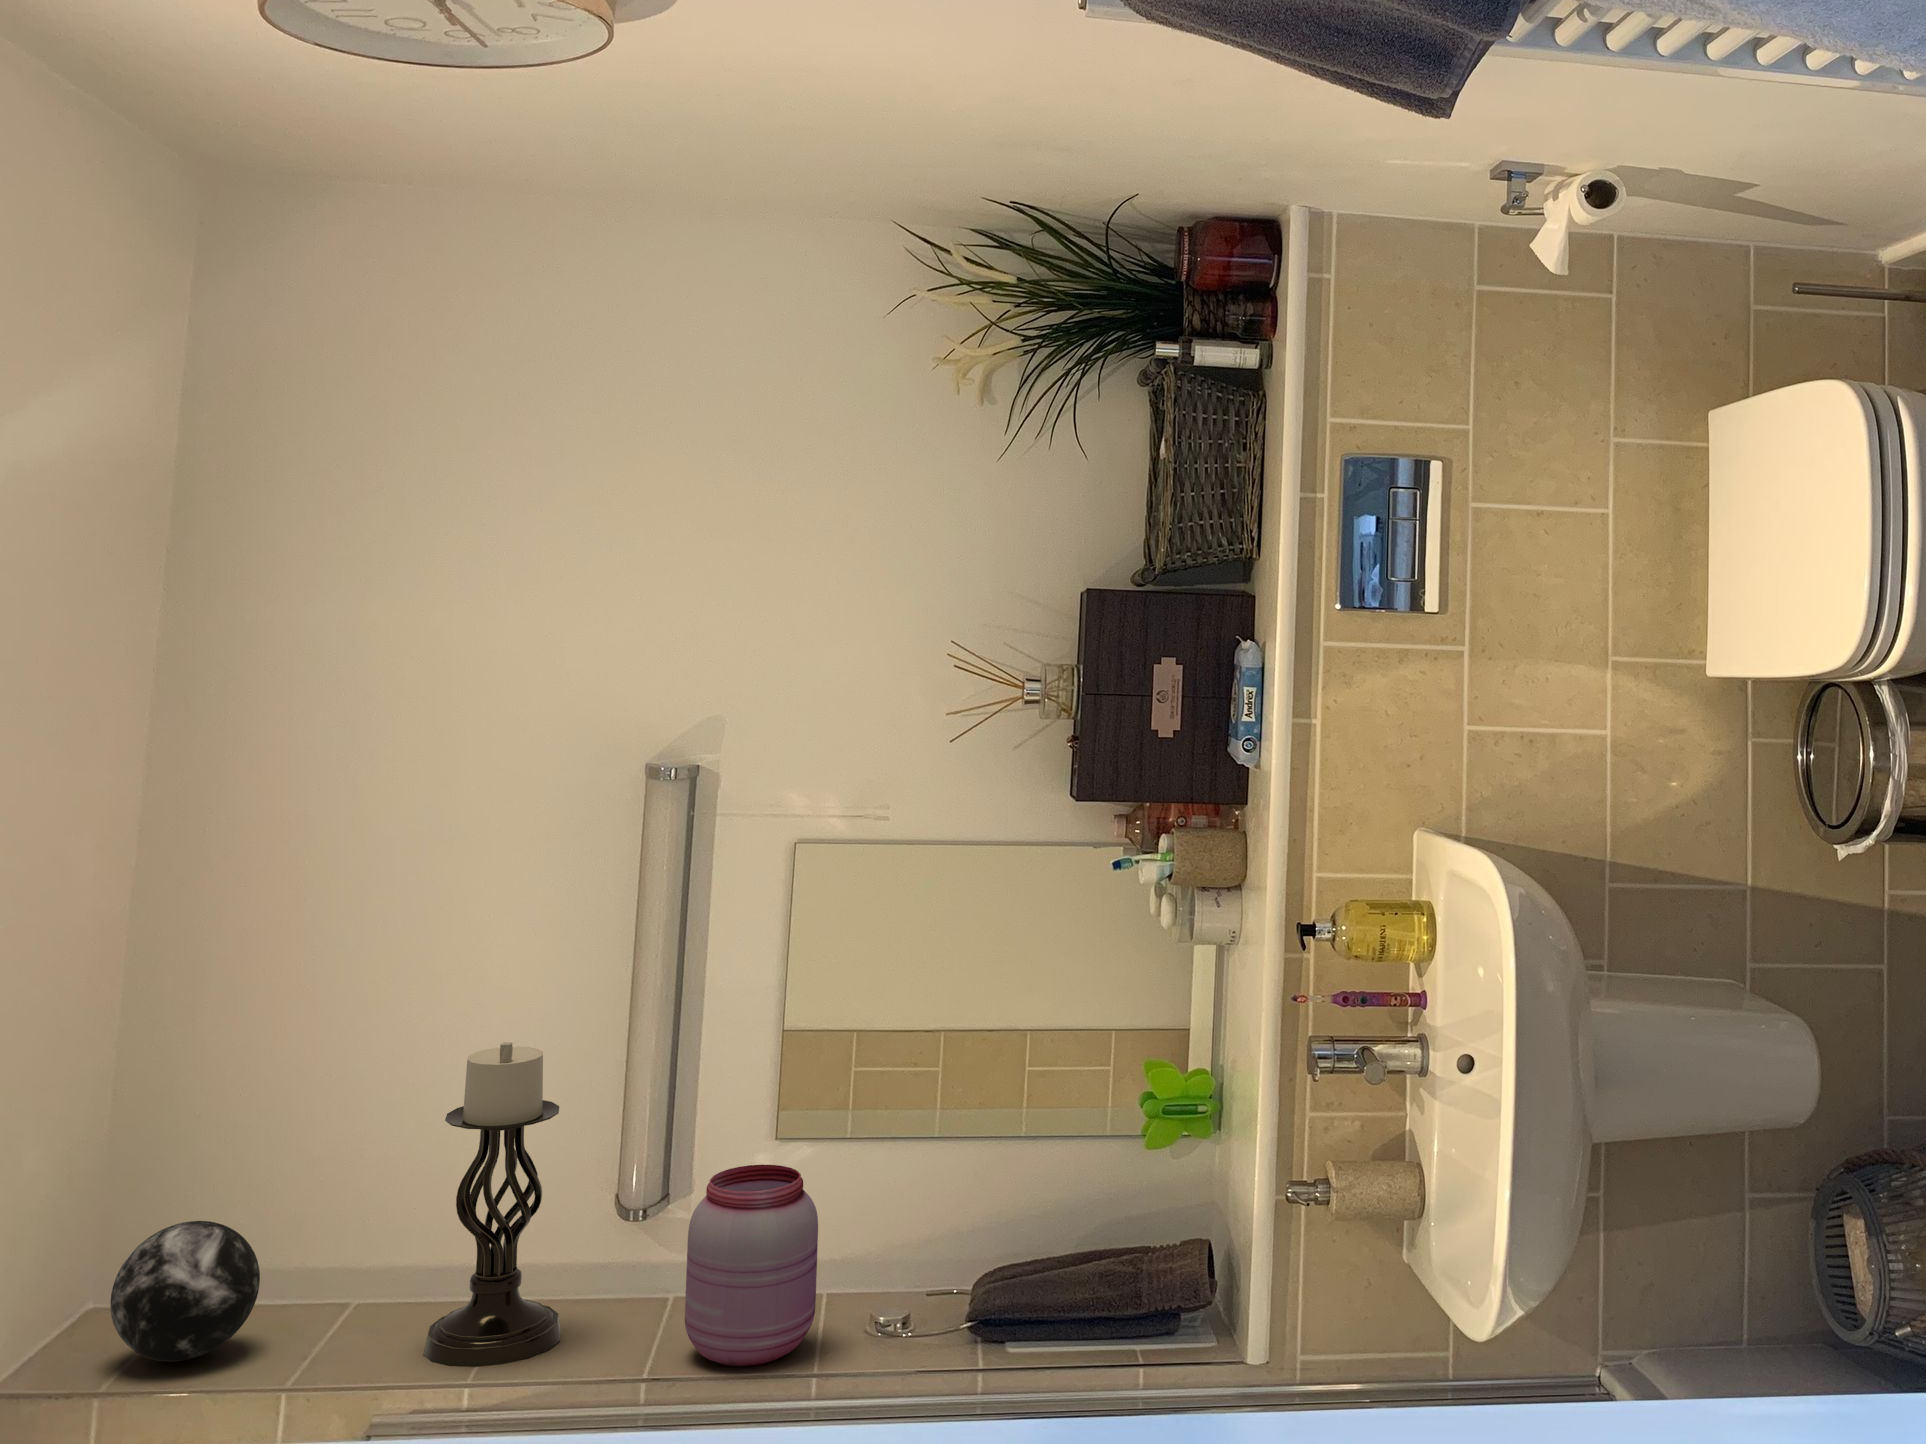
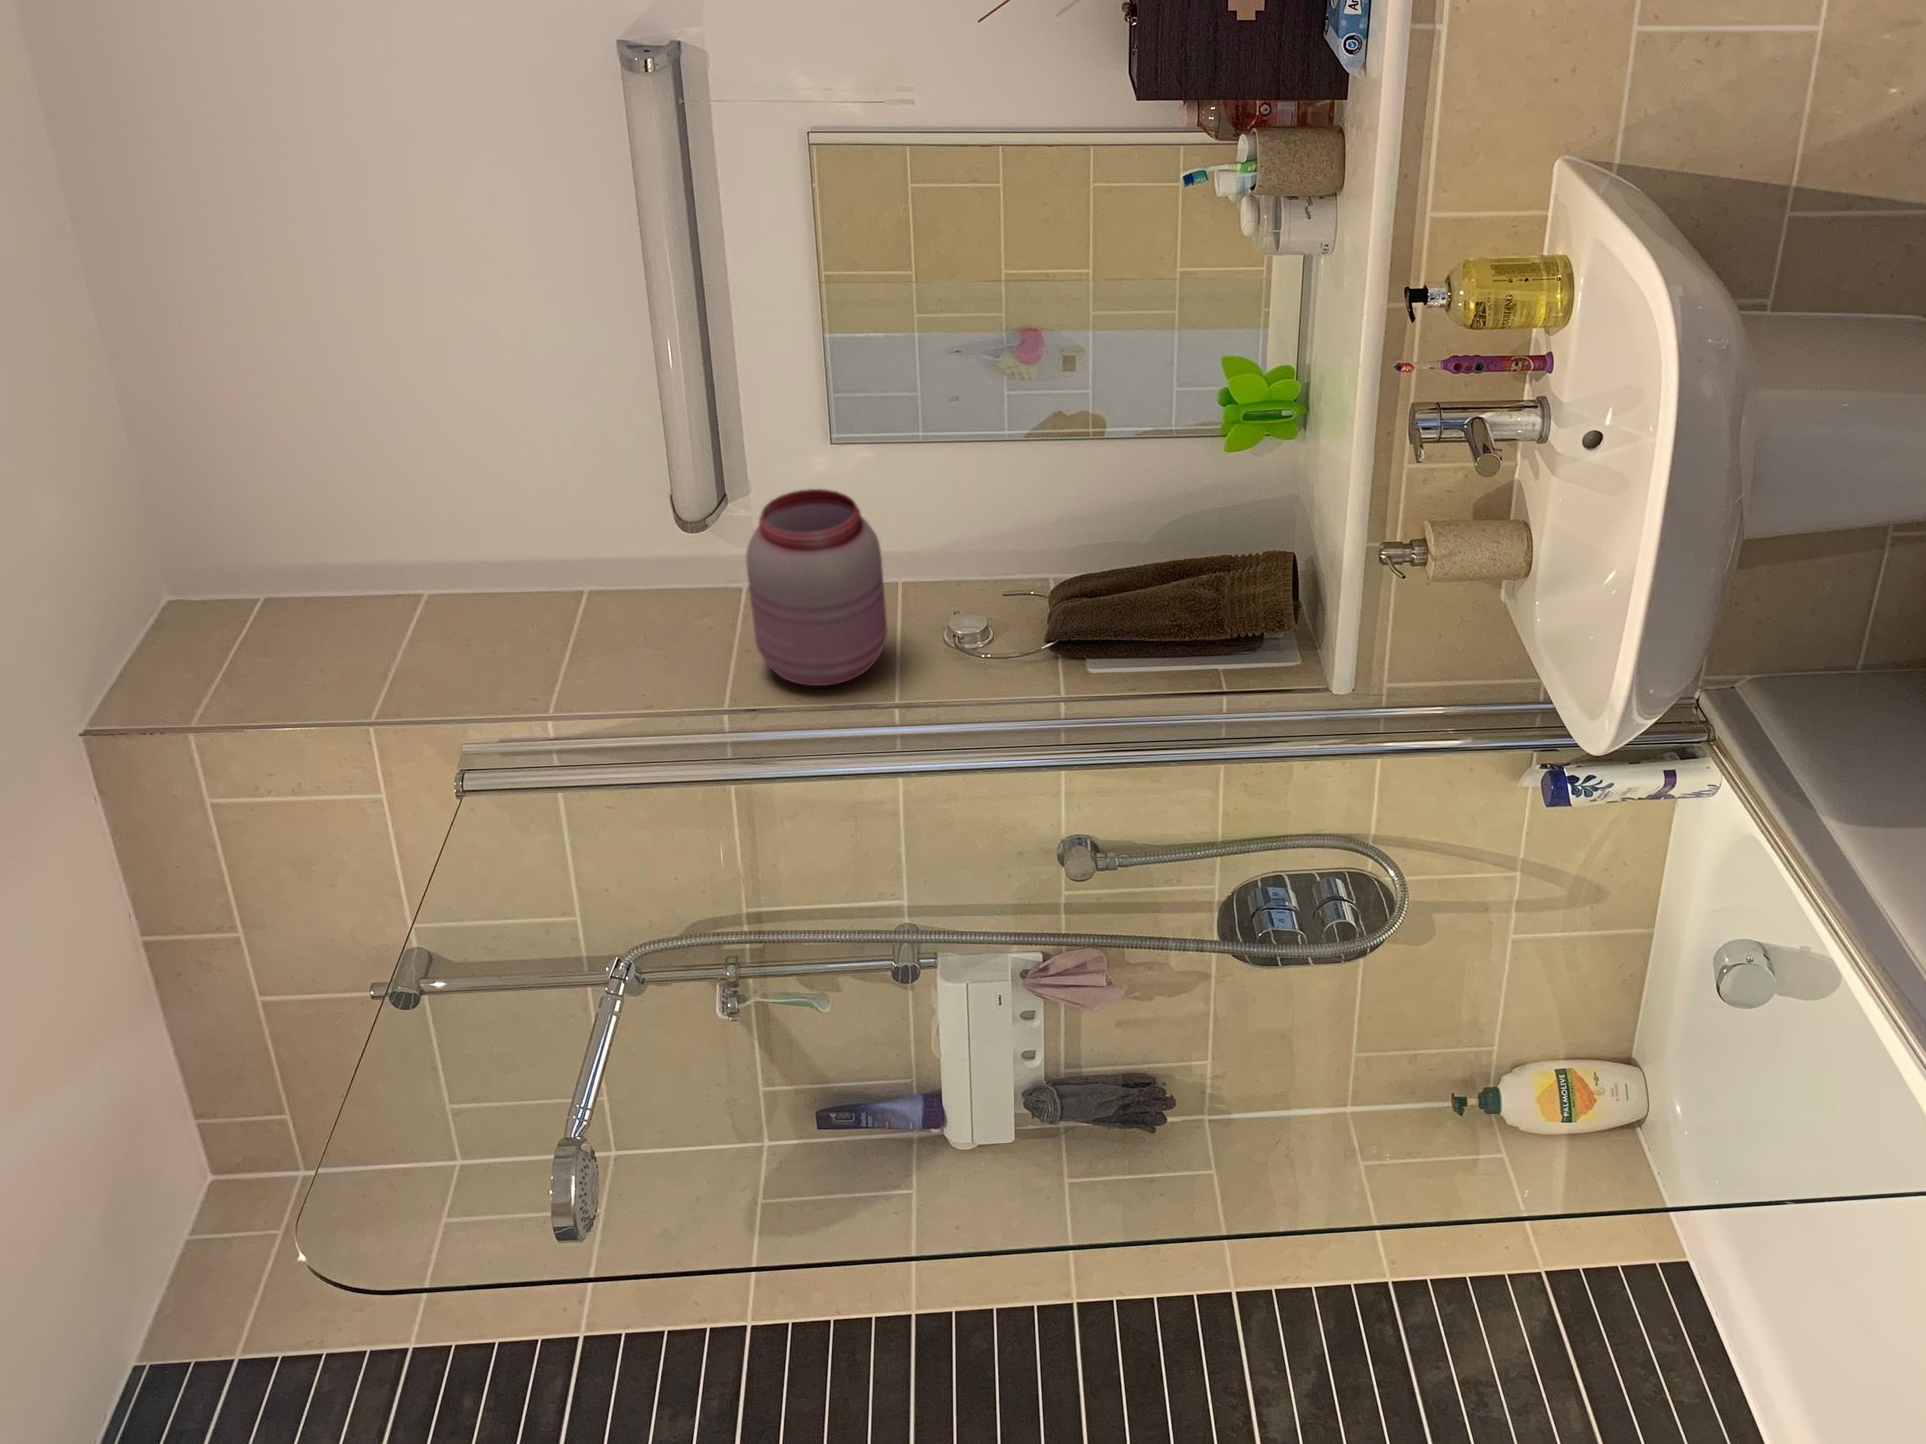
candle holder: present [424,1042,561,1367] -> none [471,366,633,681]
decorative orb: present [110,1221,260,1362] -> none [178,535,323,668]

